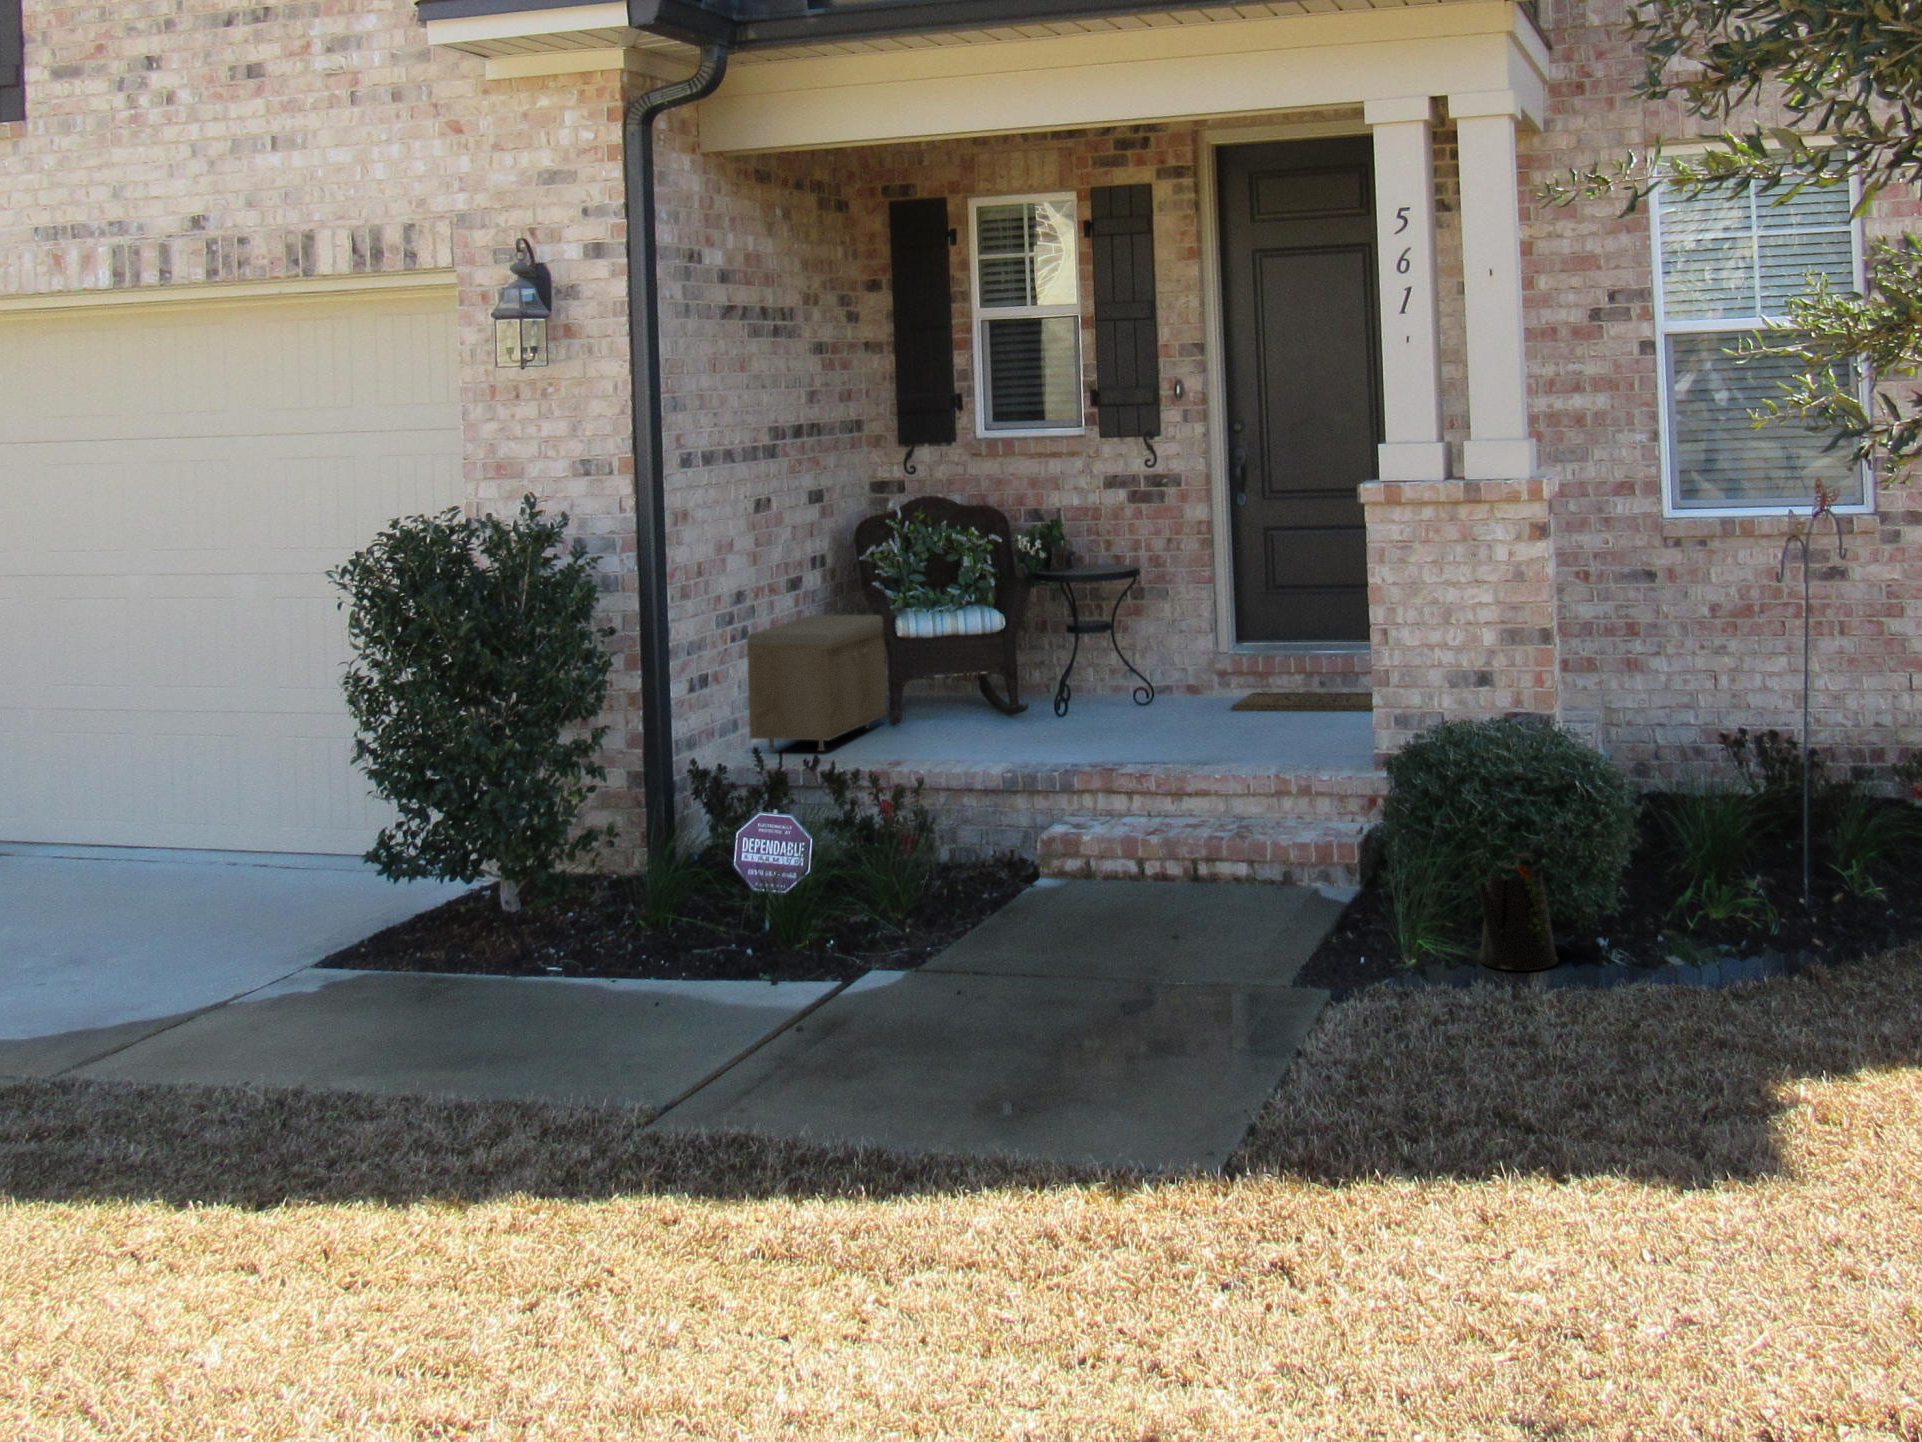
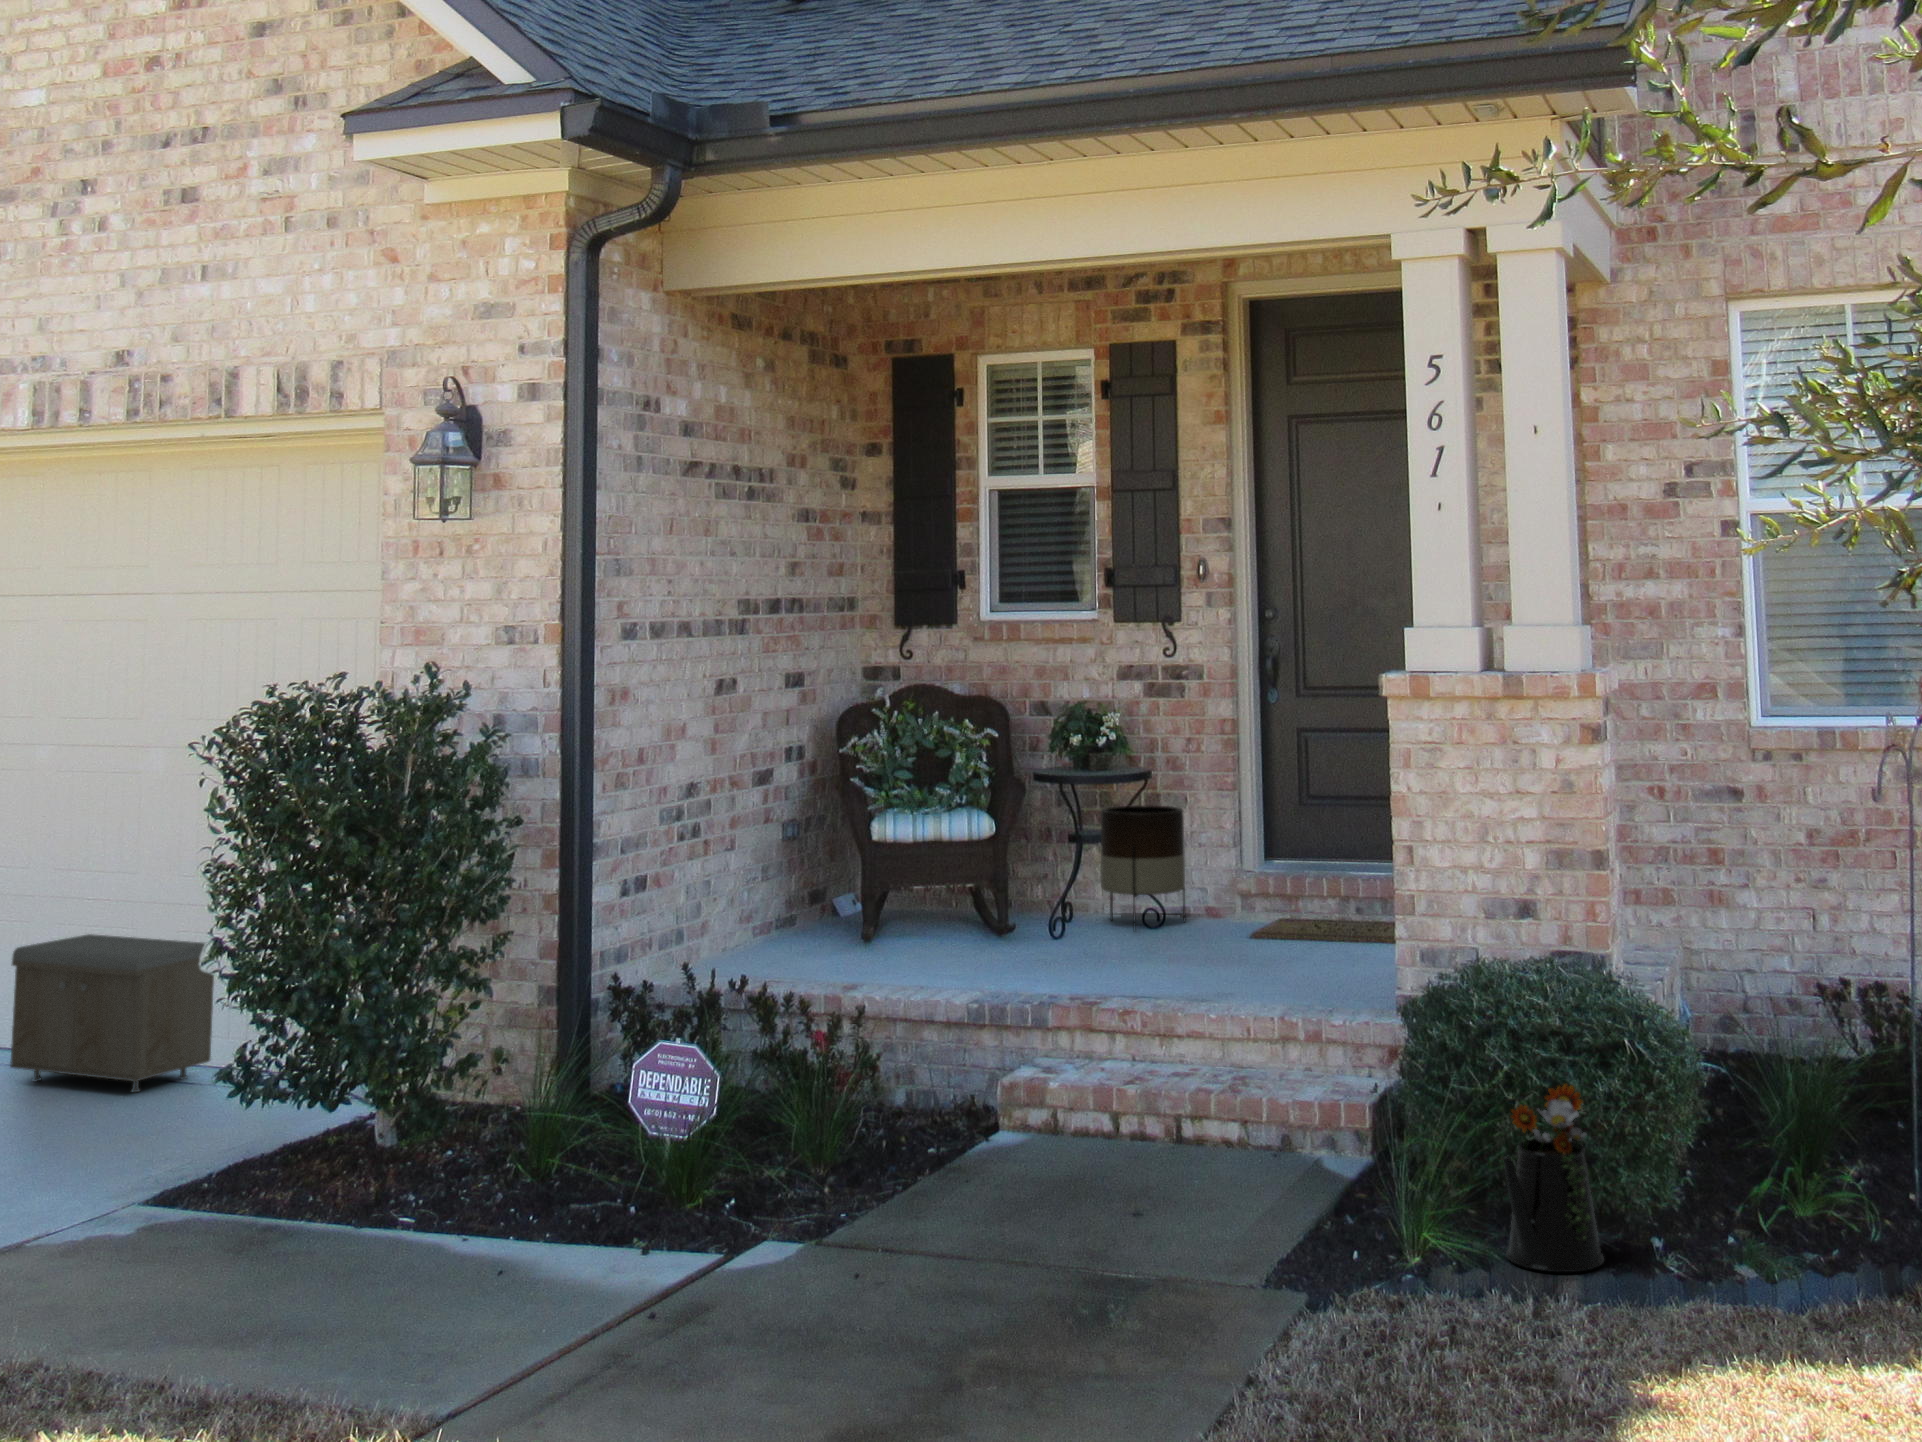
planter: none [1099,595,1174,705] -> present [1101,805,1185,929]
storage bench: present [747,615,887,751] -> present [10,934,214,1092]

